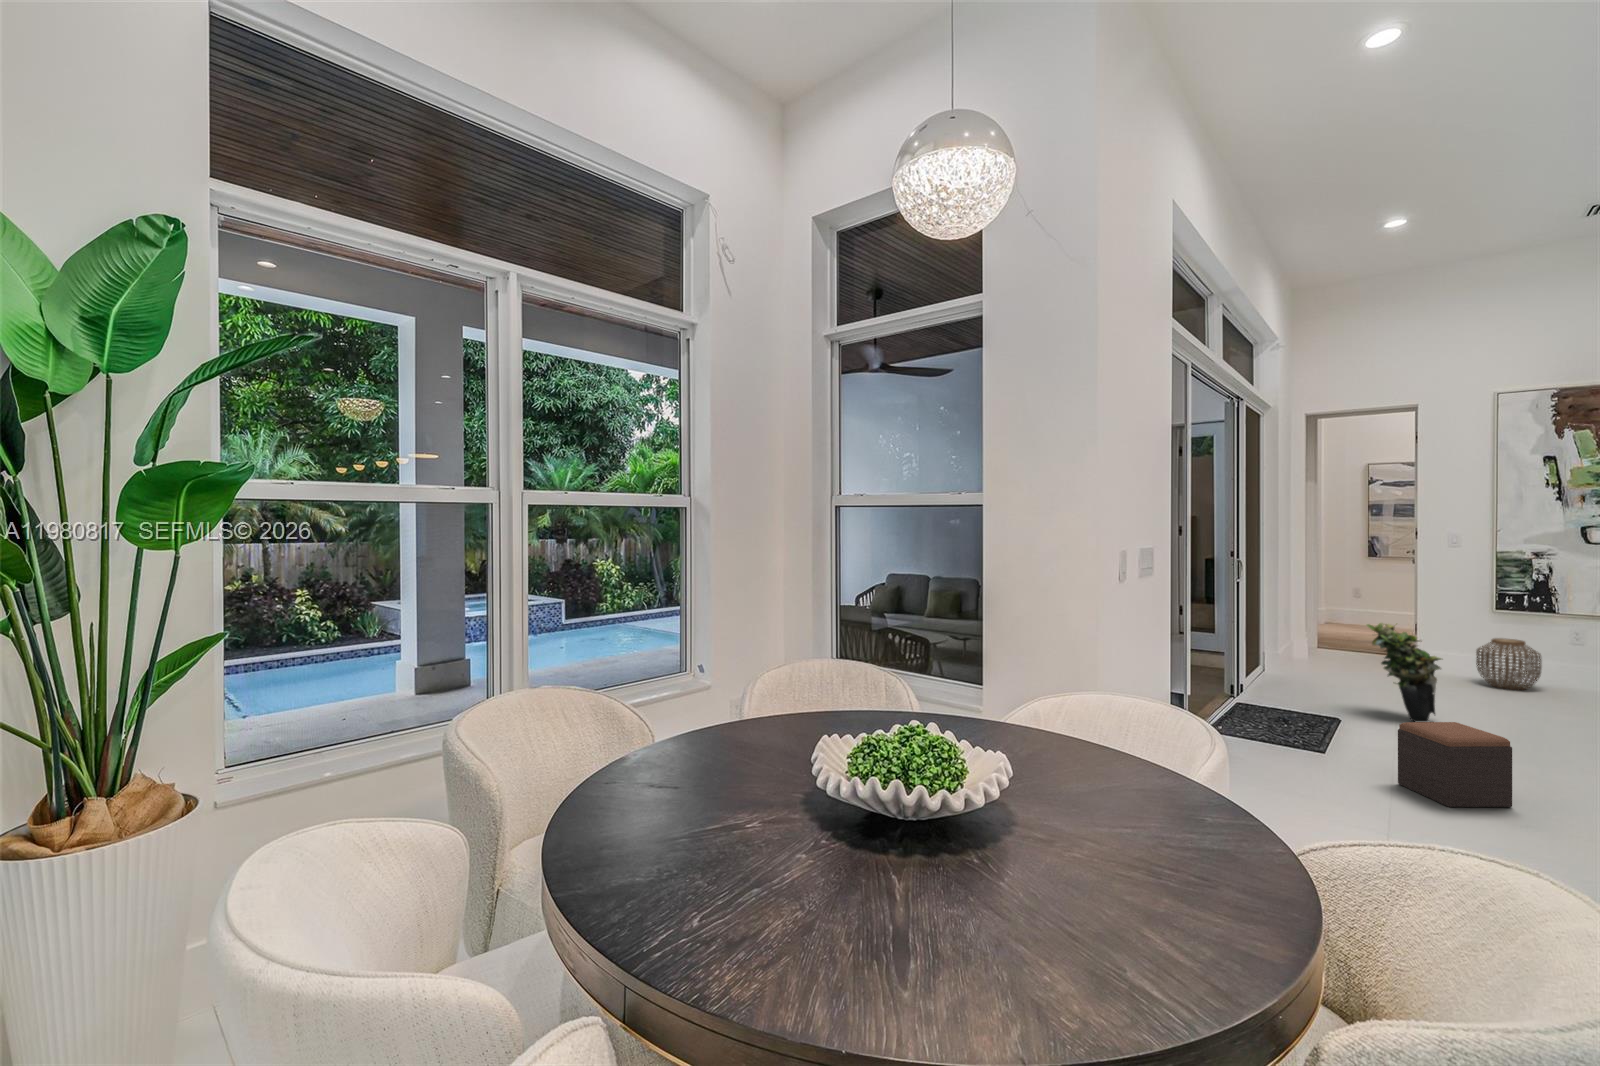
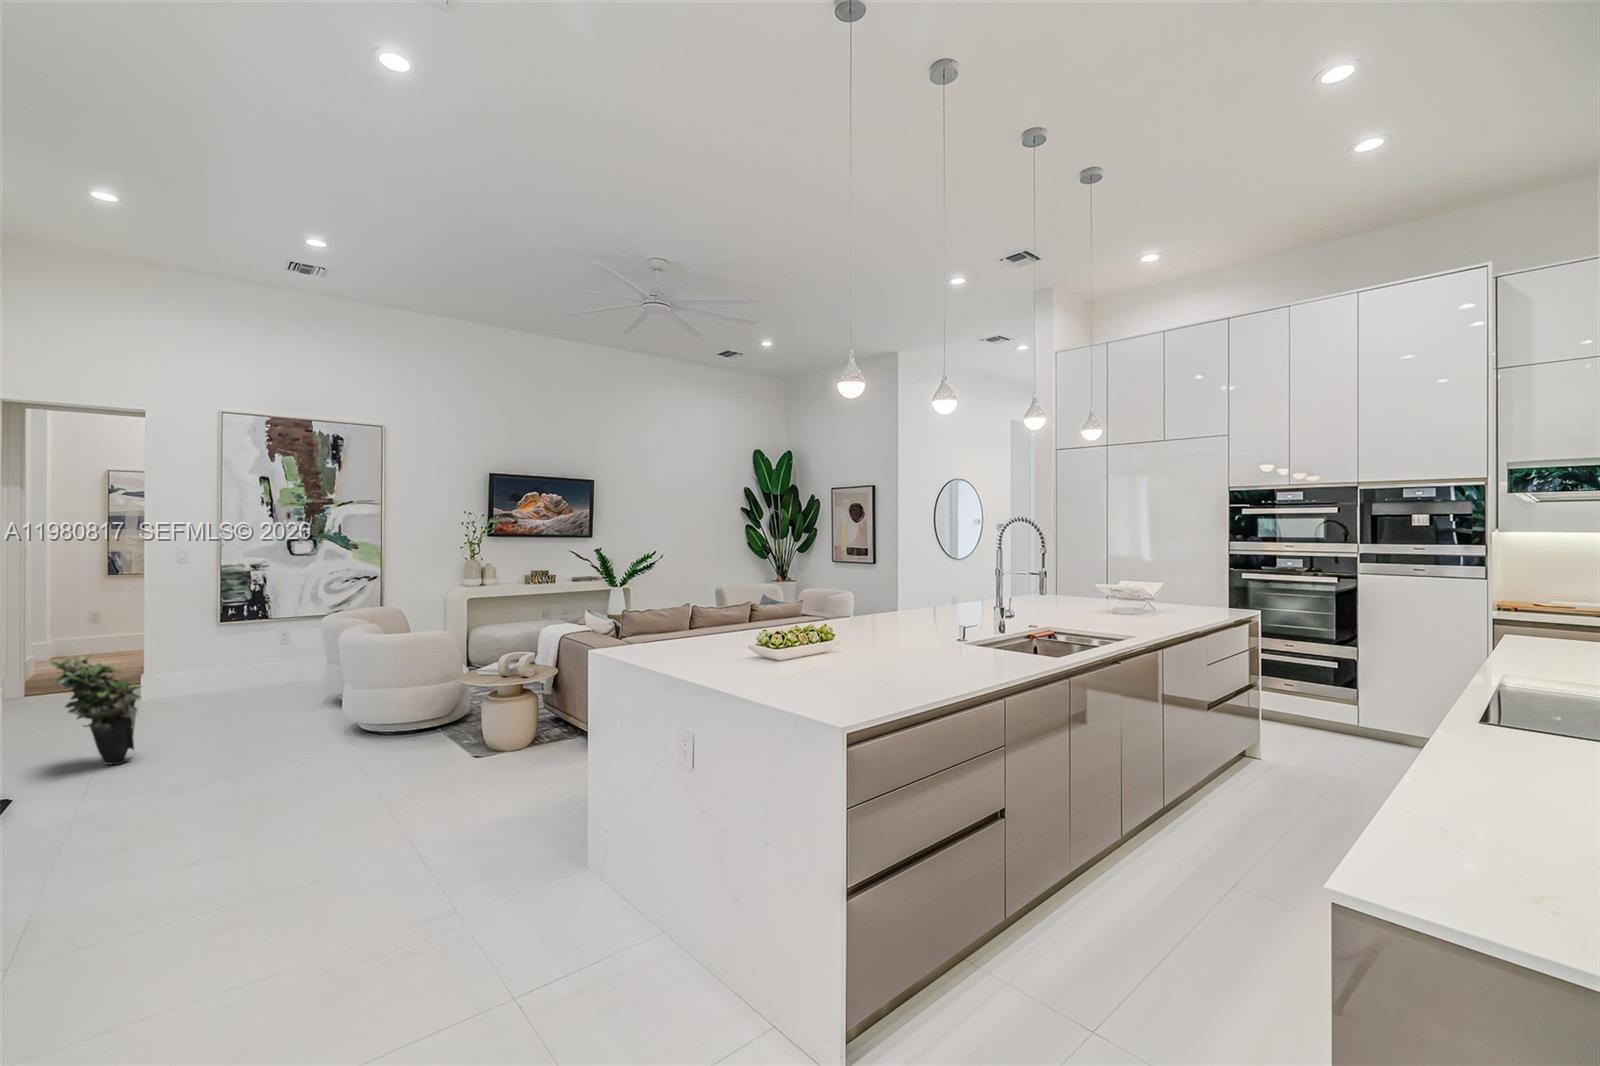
woven basket: present [1476,638,1541,690] -> none [200,649,257,698]
footstool: present [1398,722,1512,807] -> none [45,762,178,867]

